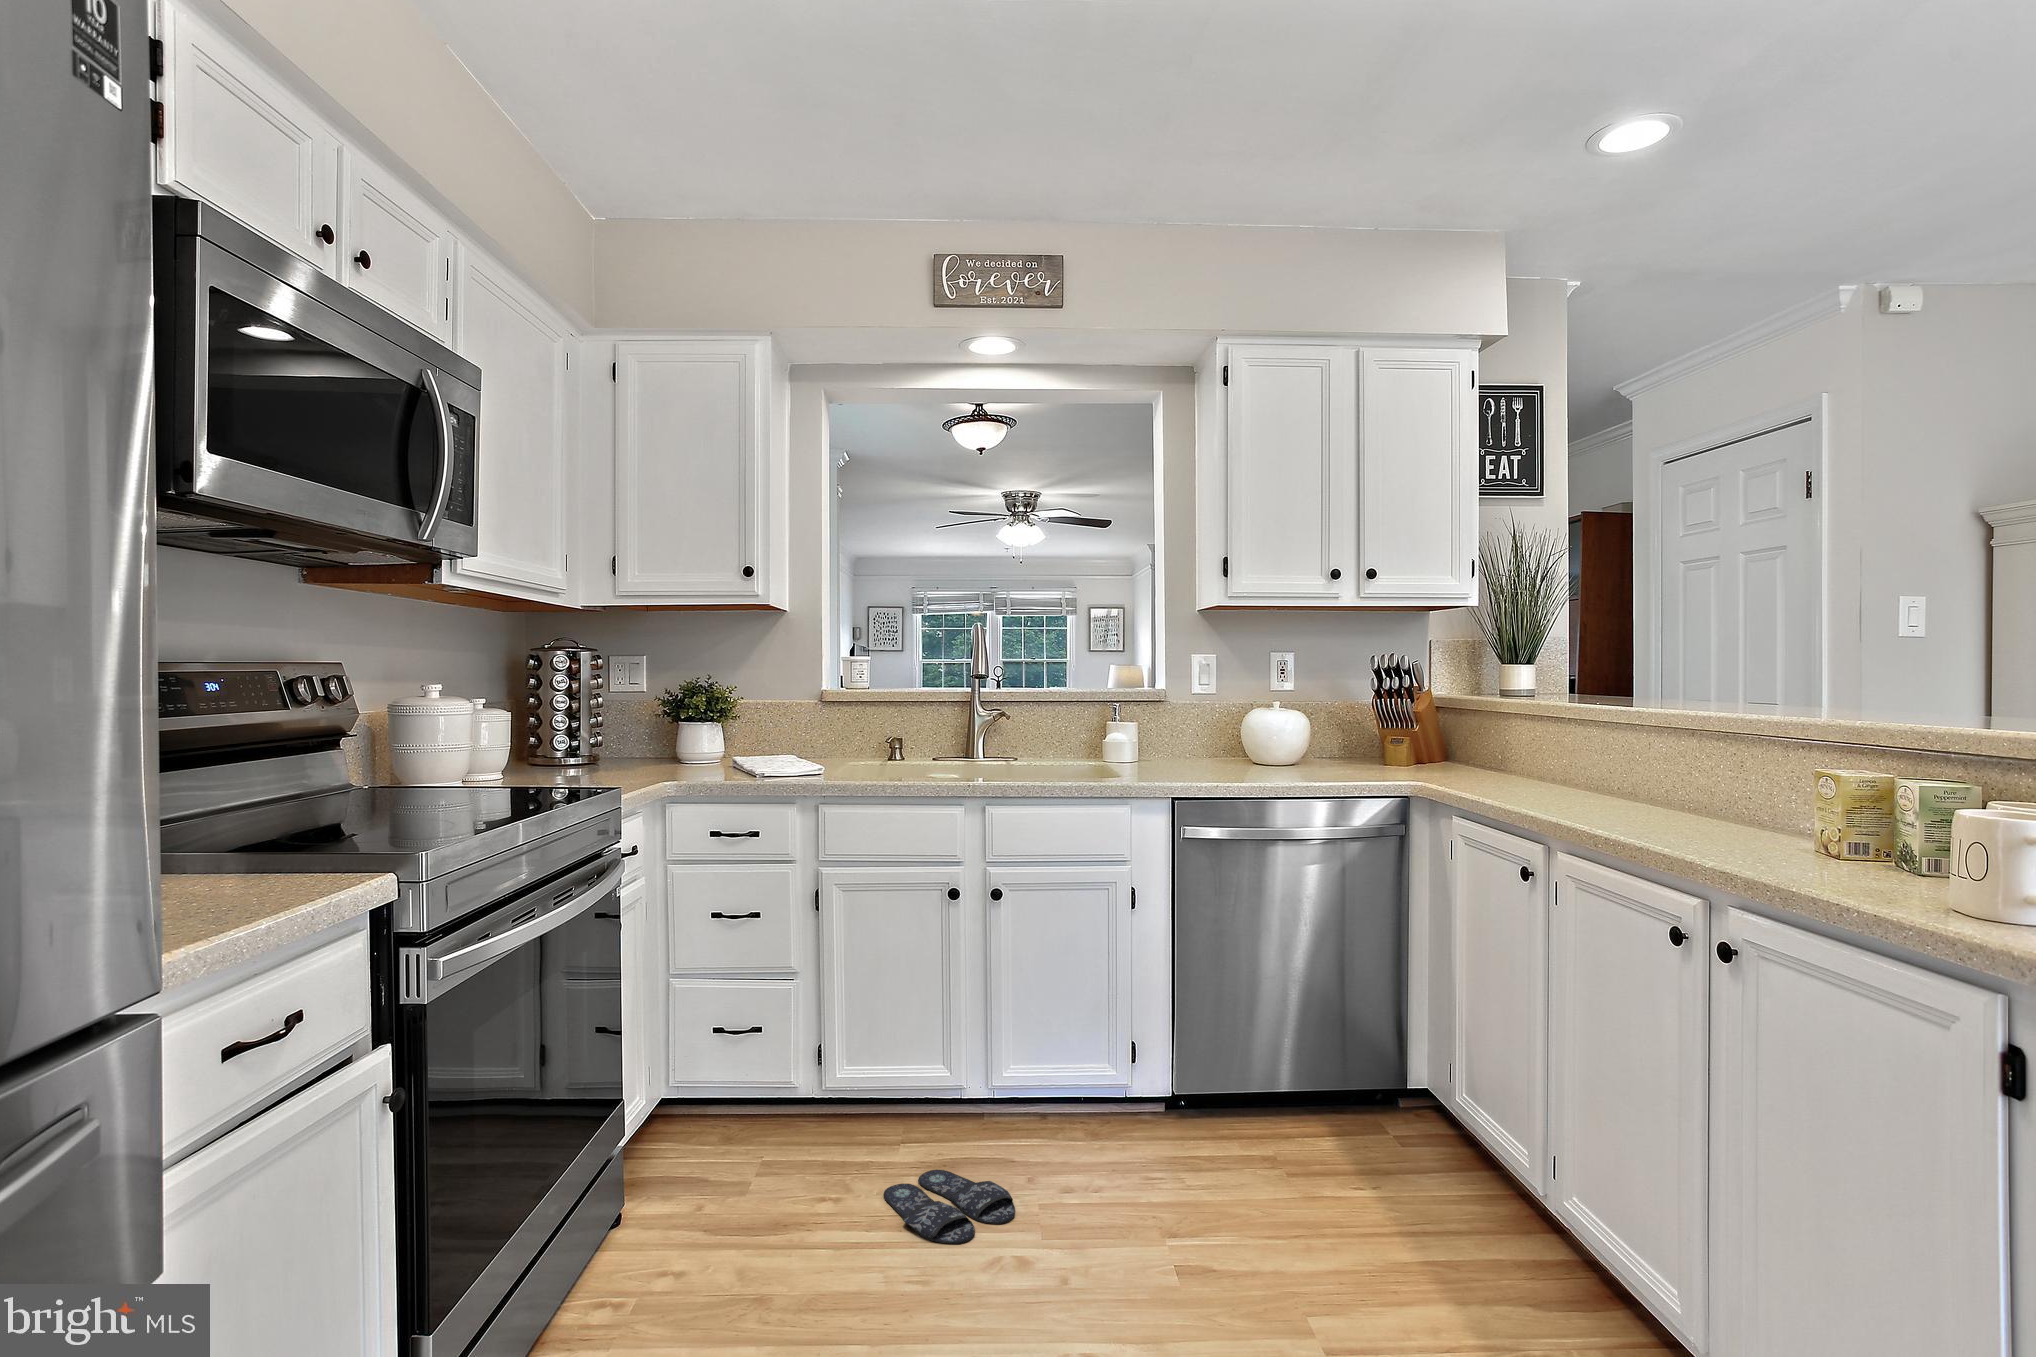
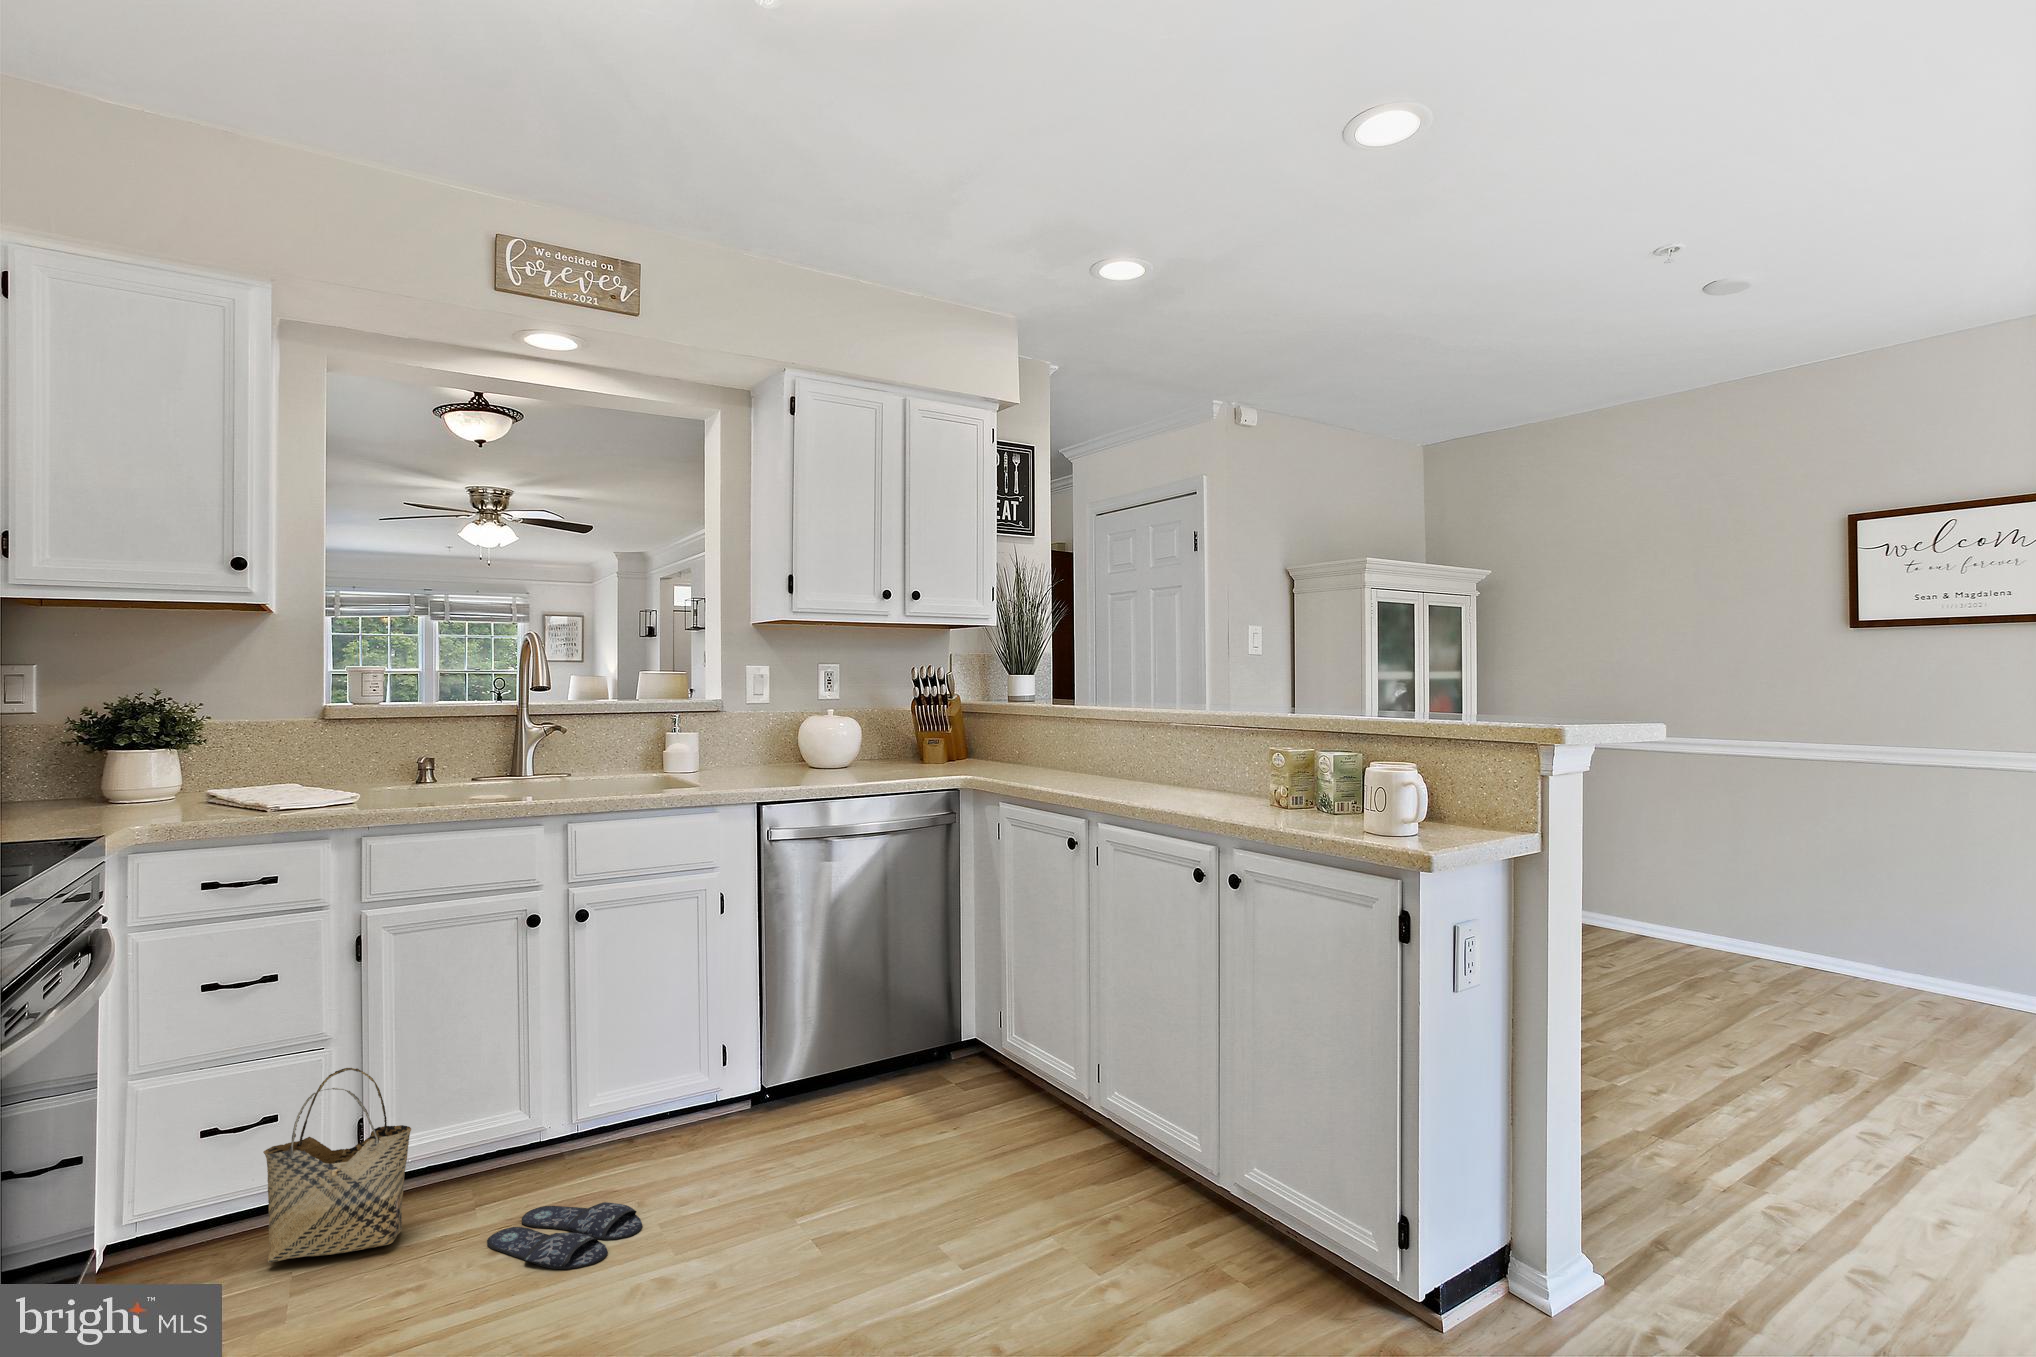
woven basket: none [728,1008,835,1172] -> present [263,1068,411,1263]

